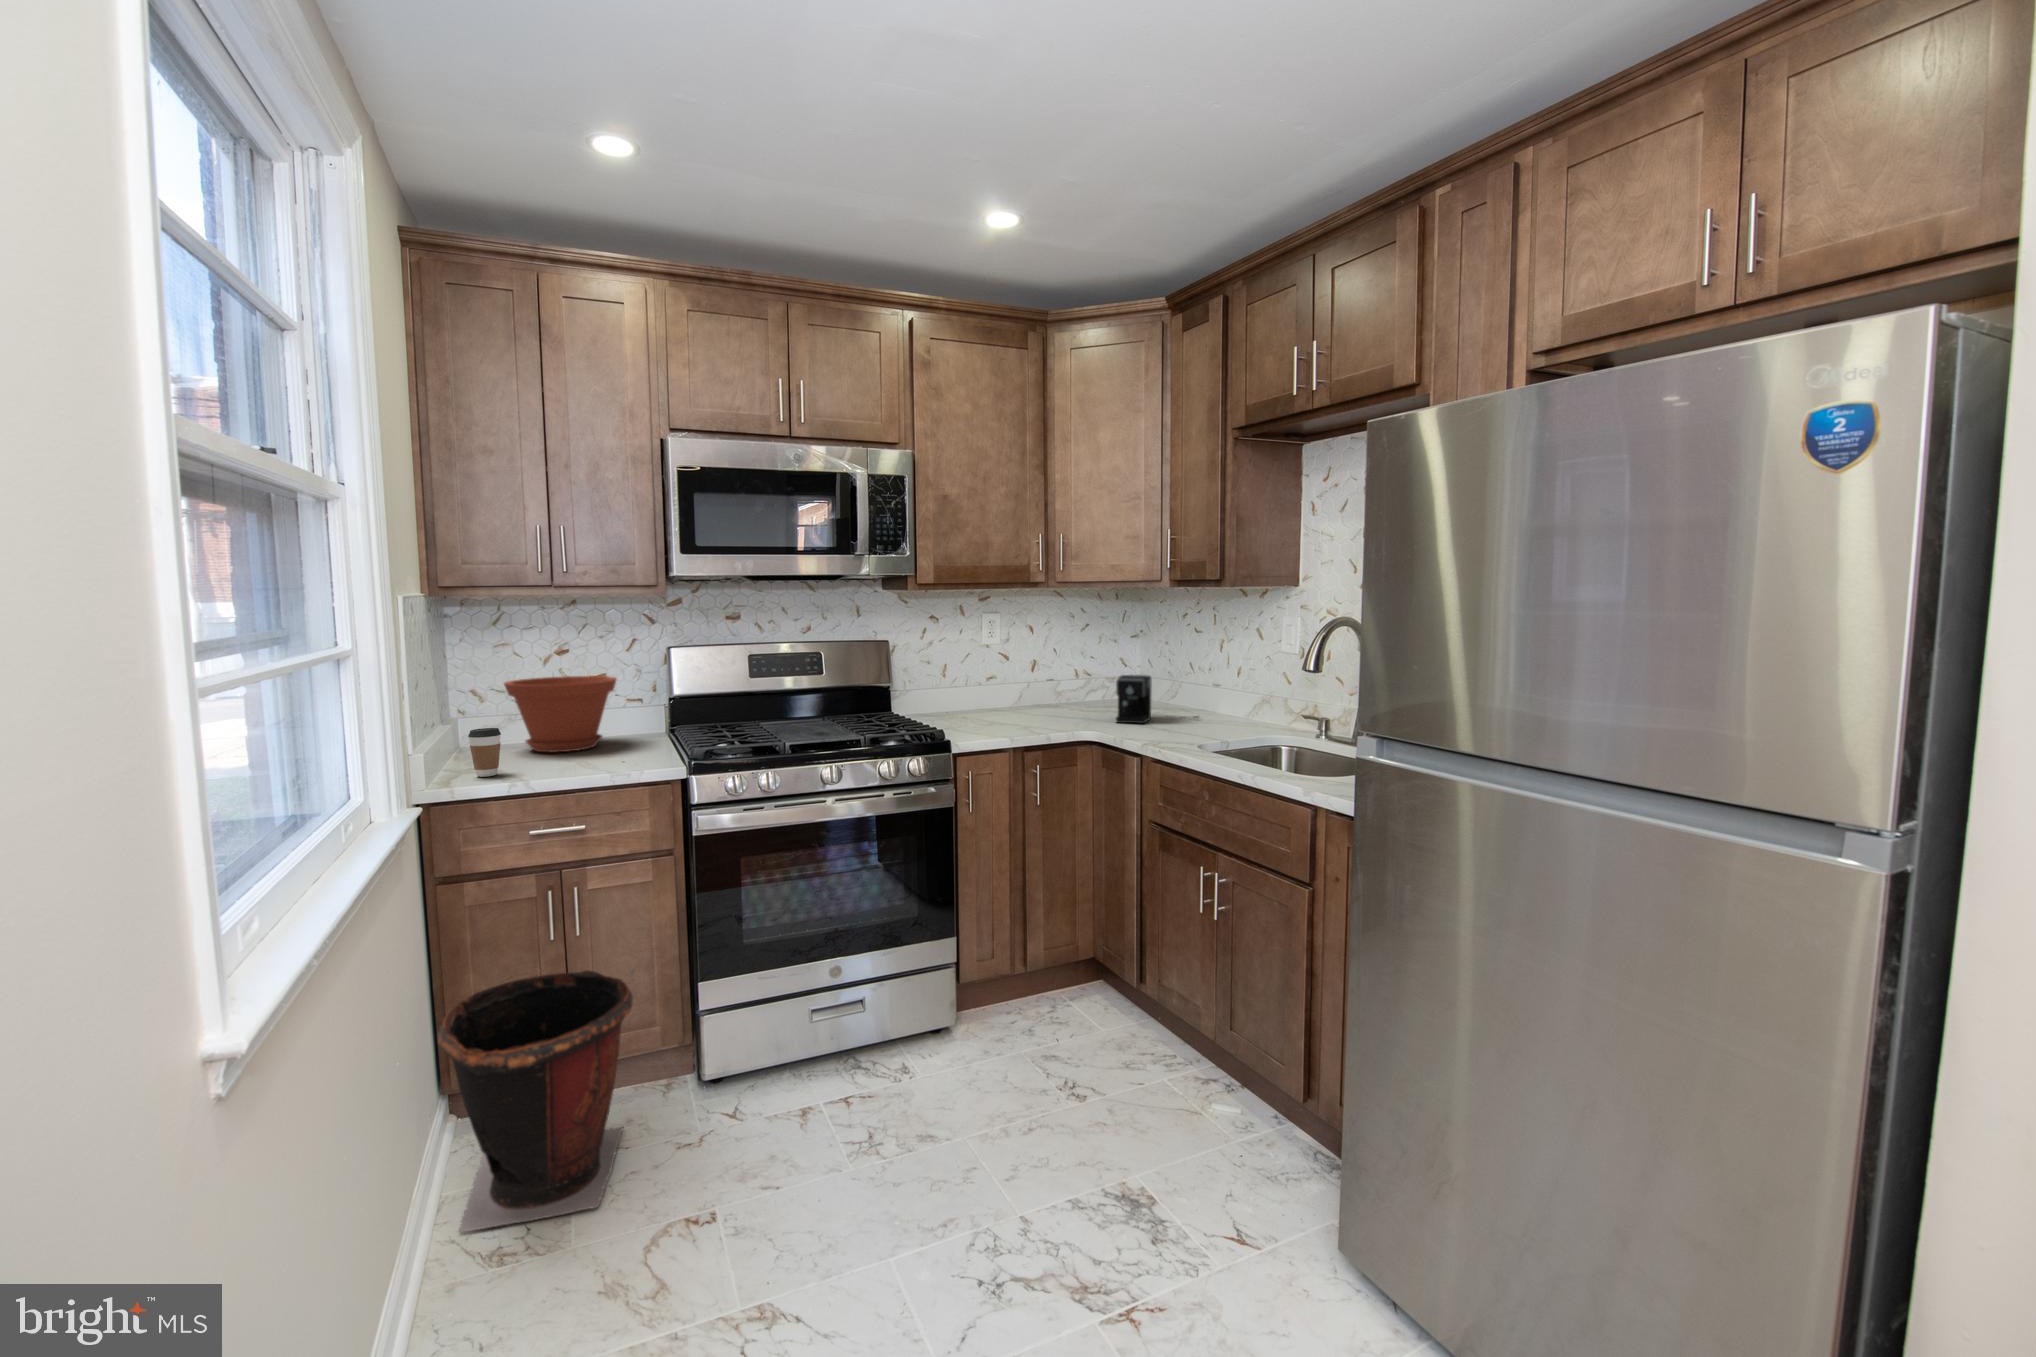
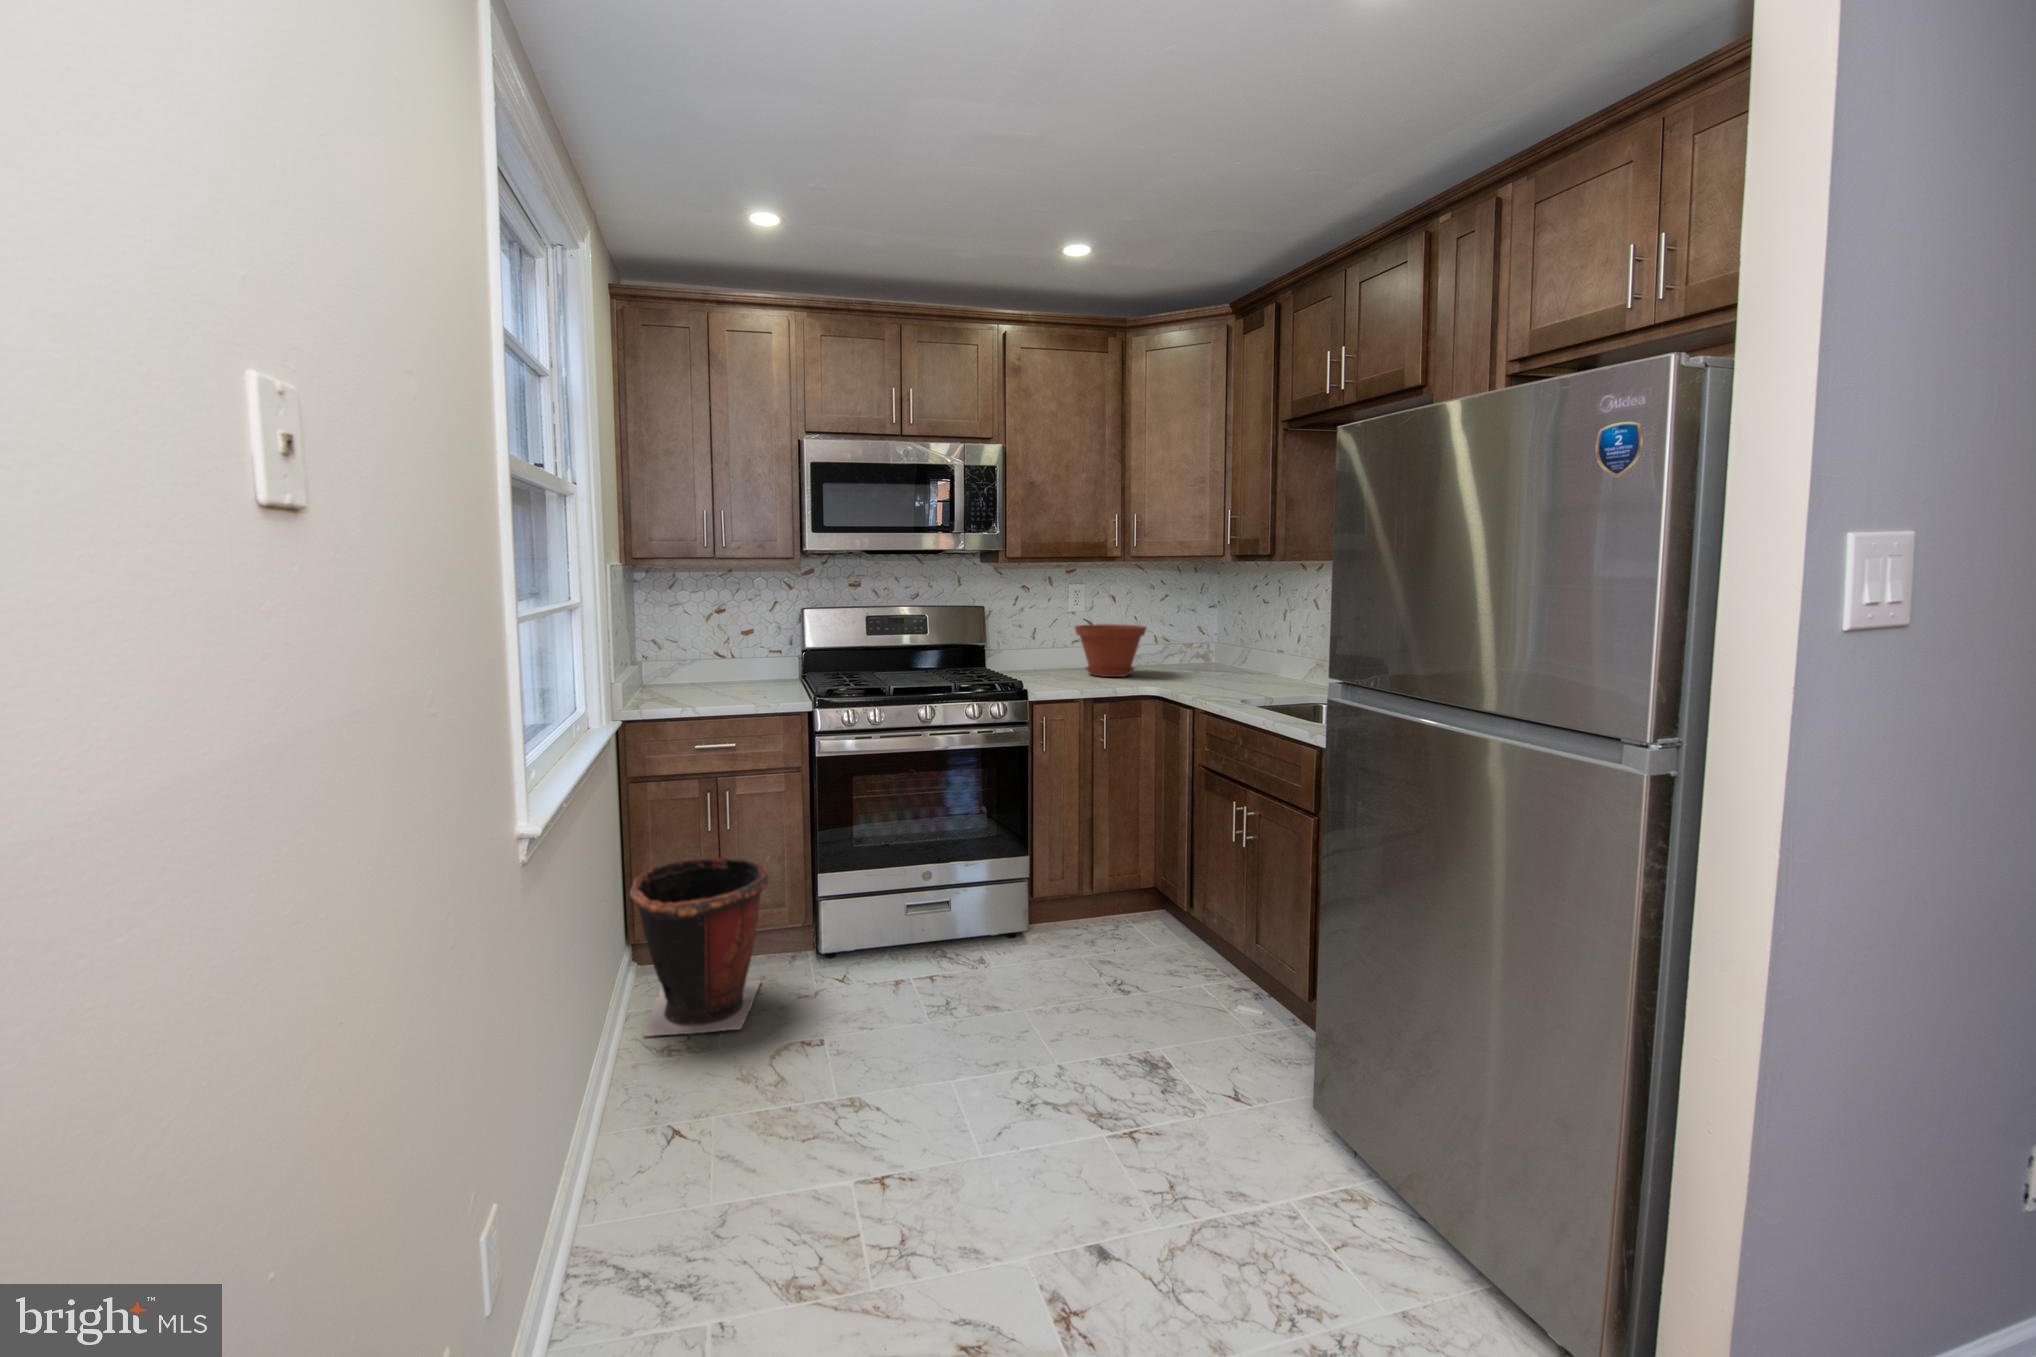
coffee maker: present [1116,675,1198,723] -> none [1180,641,1258,684]
plant pot: present [504,676,617,752] -> present [1075,624,1146,677]
coffee cup: present [468,728,501,777] -> none [652,668,676,706]

